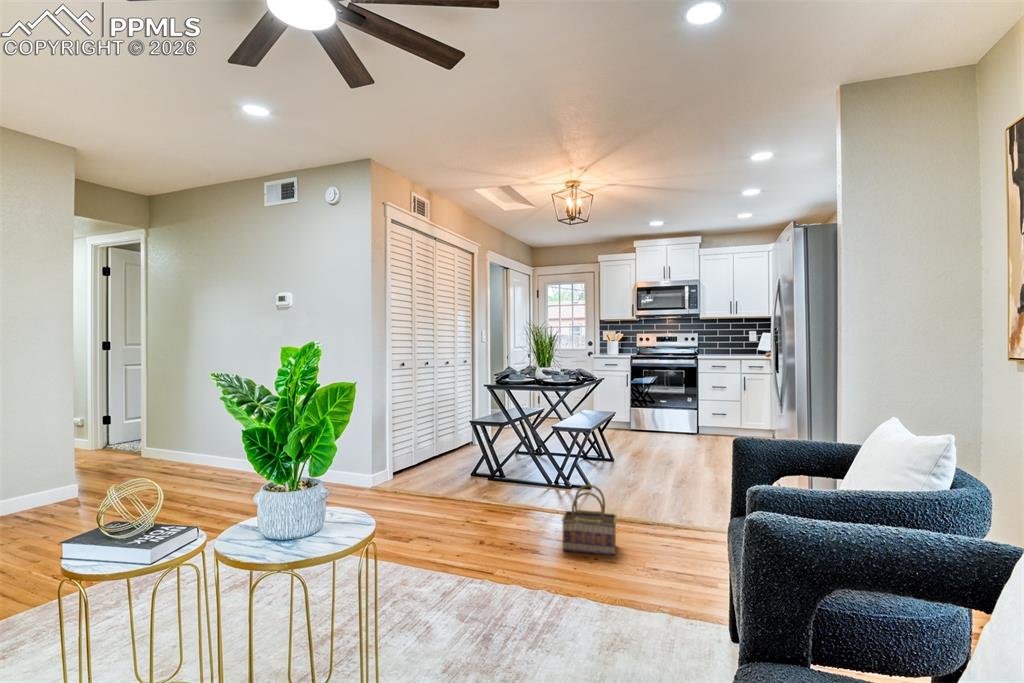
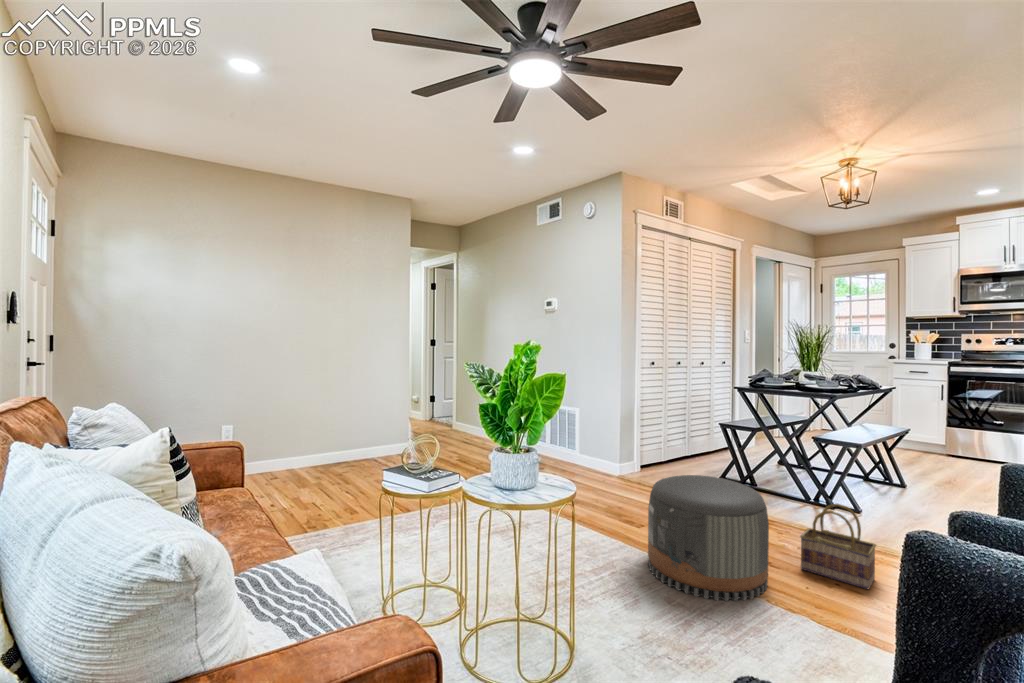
pouf: none [430,478,543,605] -> present [648,475,769,601]

